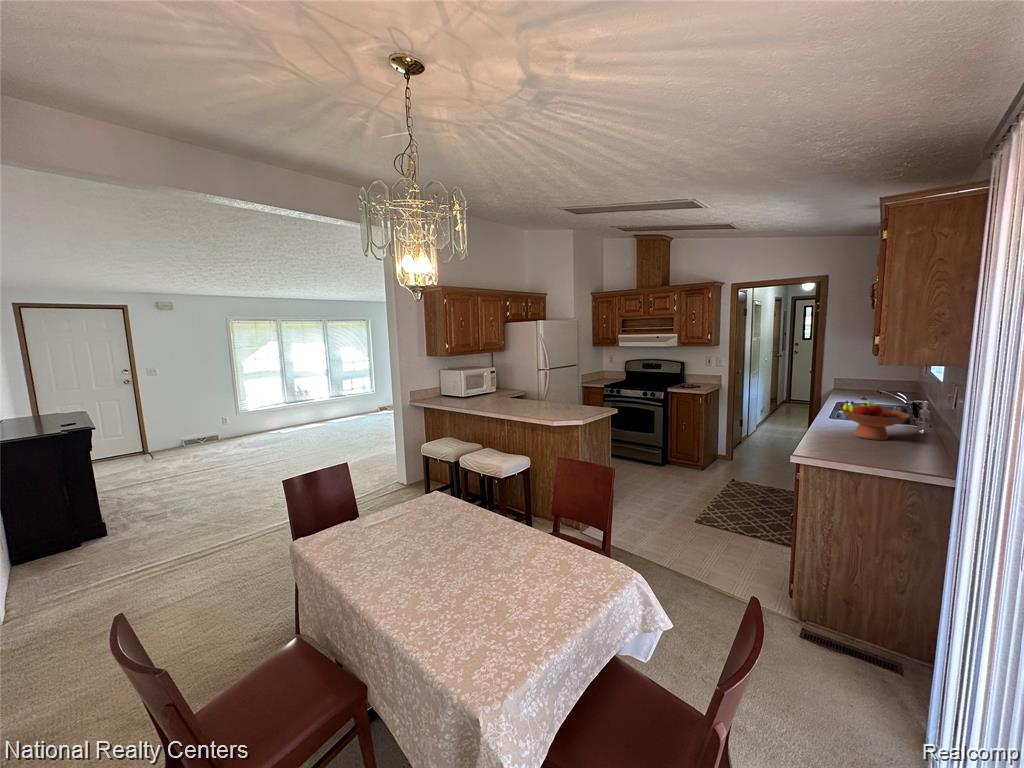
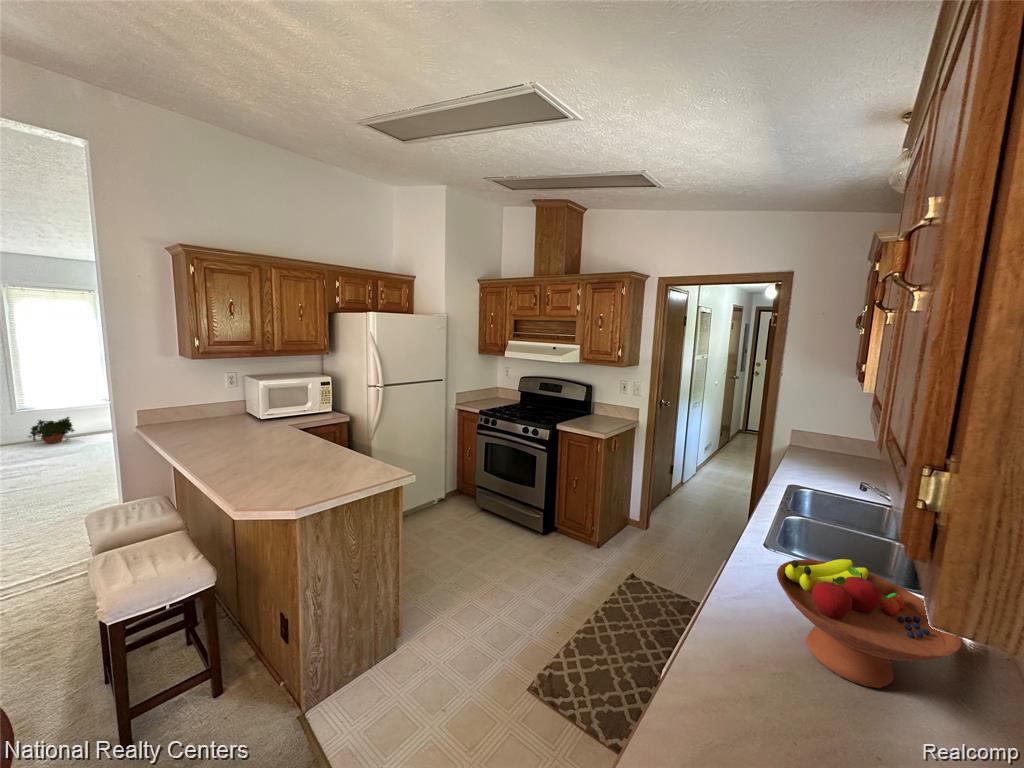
potted plant: none [245,415,273,436] -> present [29,417,75,443]

